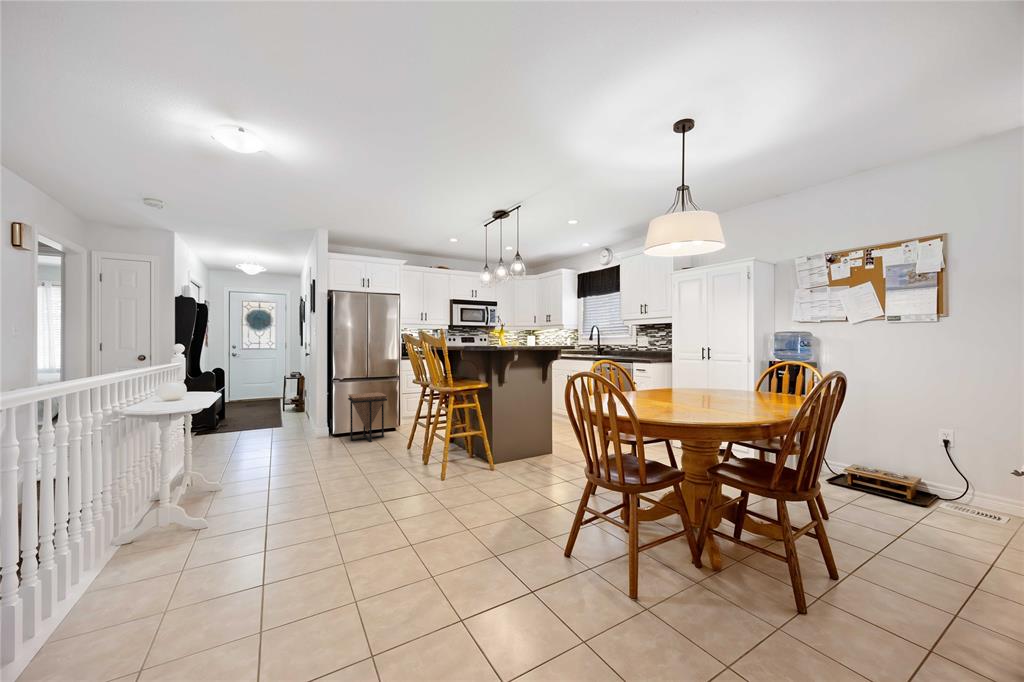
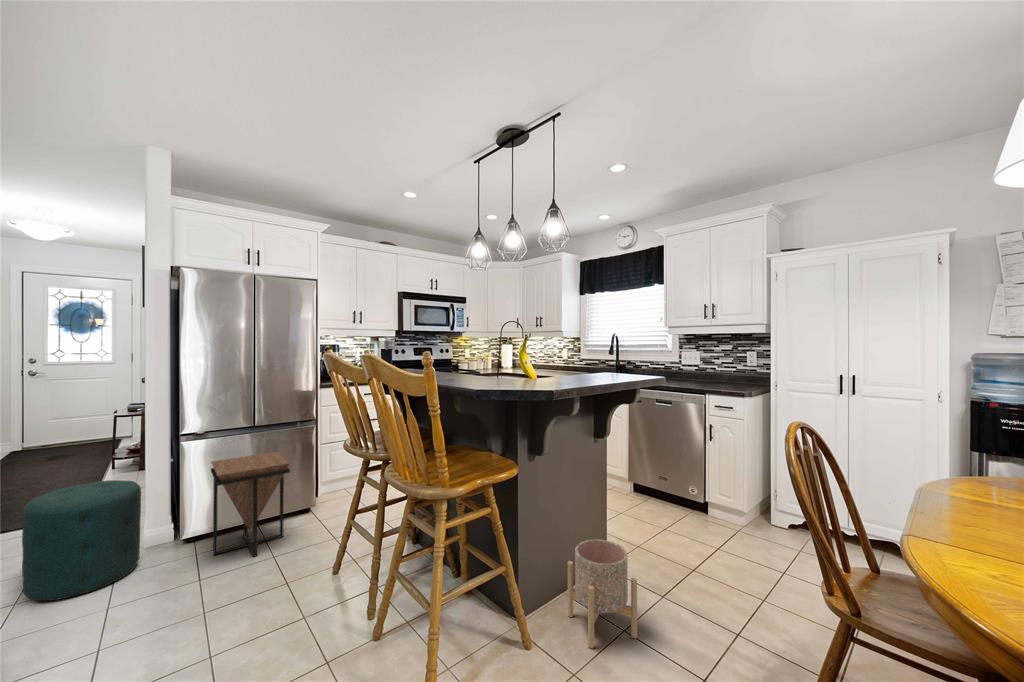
ottoman: none [273,401,318,449] -> present [22,480,141,601]
planter: none [517,427,546,470] -> present [568,539,637,648]

